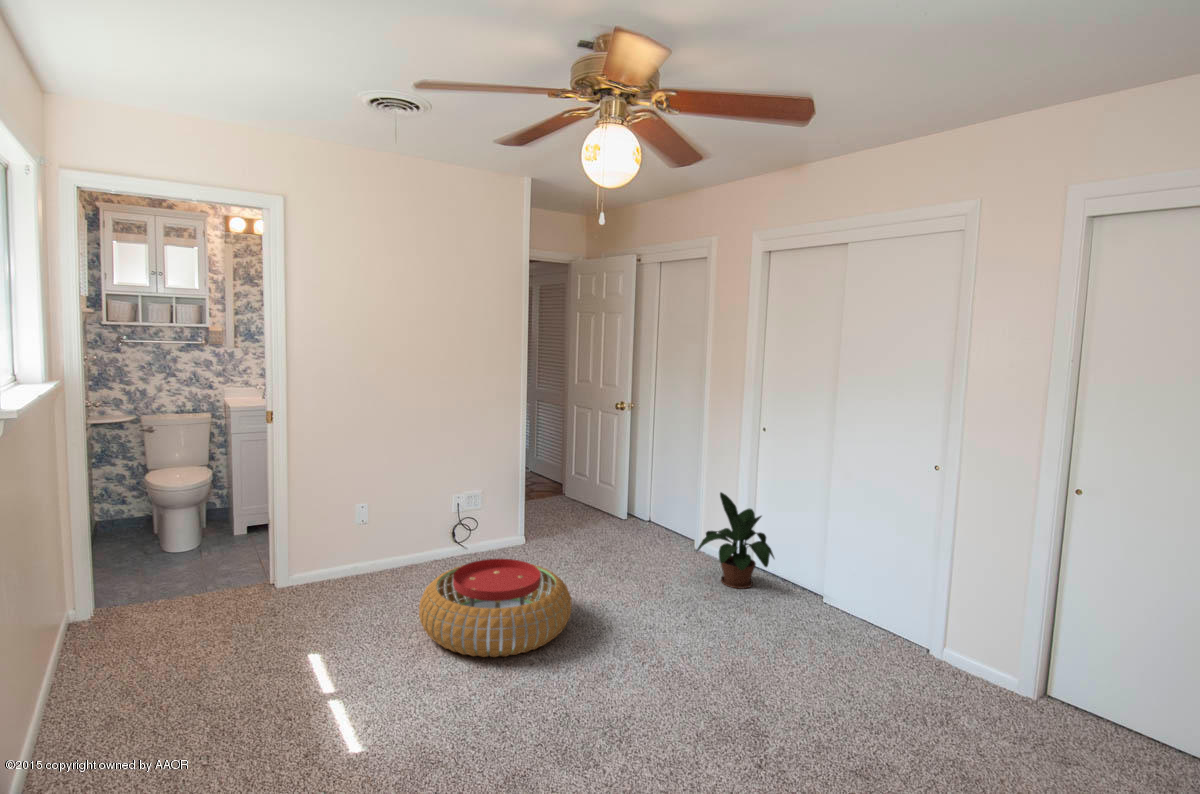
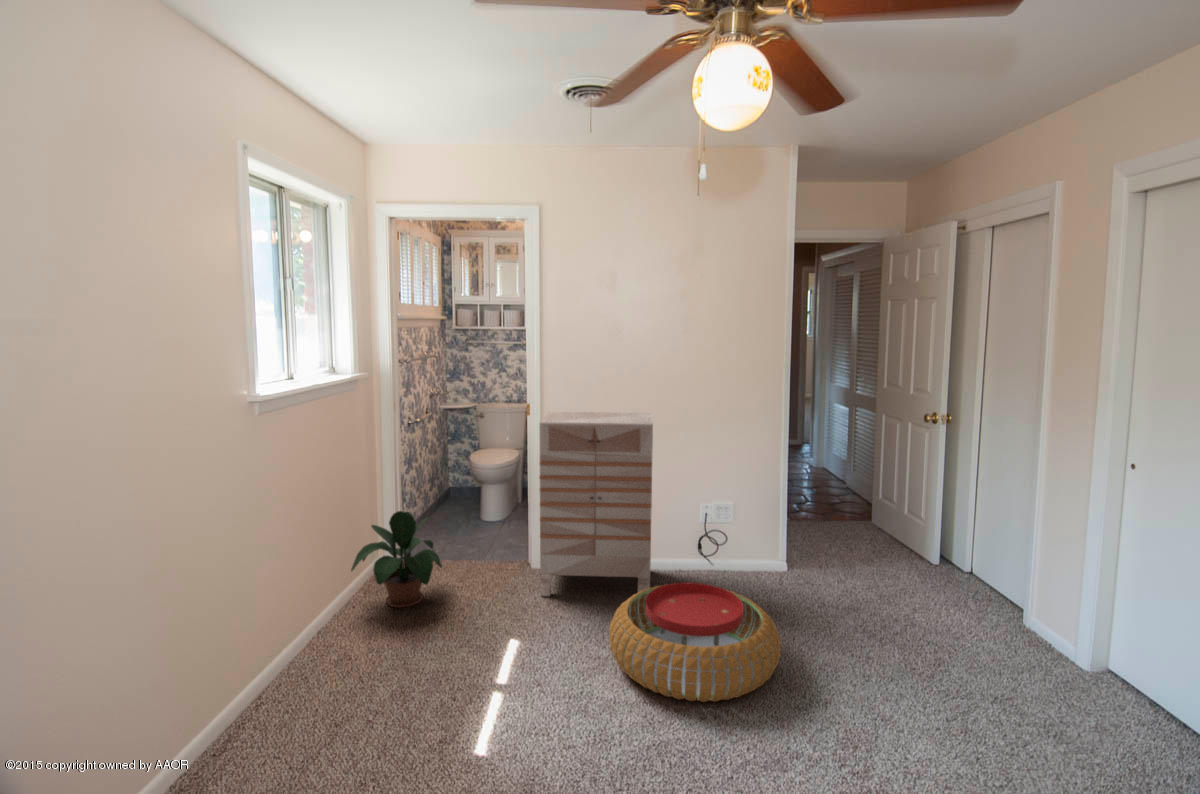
dresser: none [297,412,426,611] -> present [539,412,653,597]
potted plant: present [696,492,774,589] -> present [351,511,442,607]

